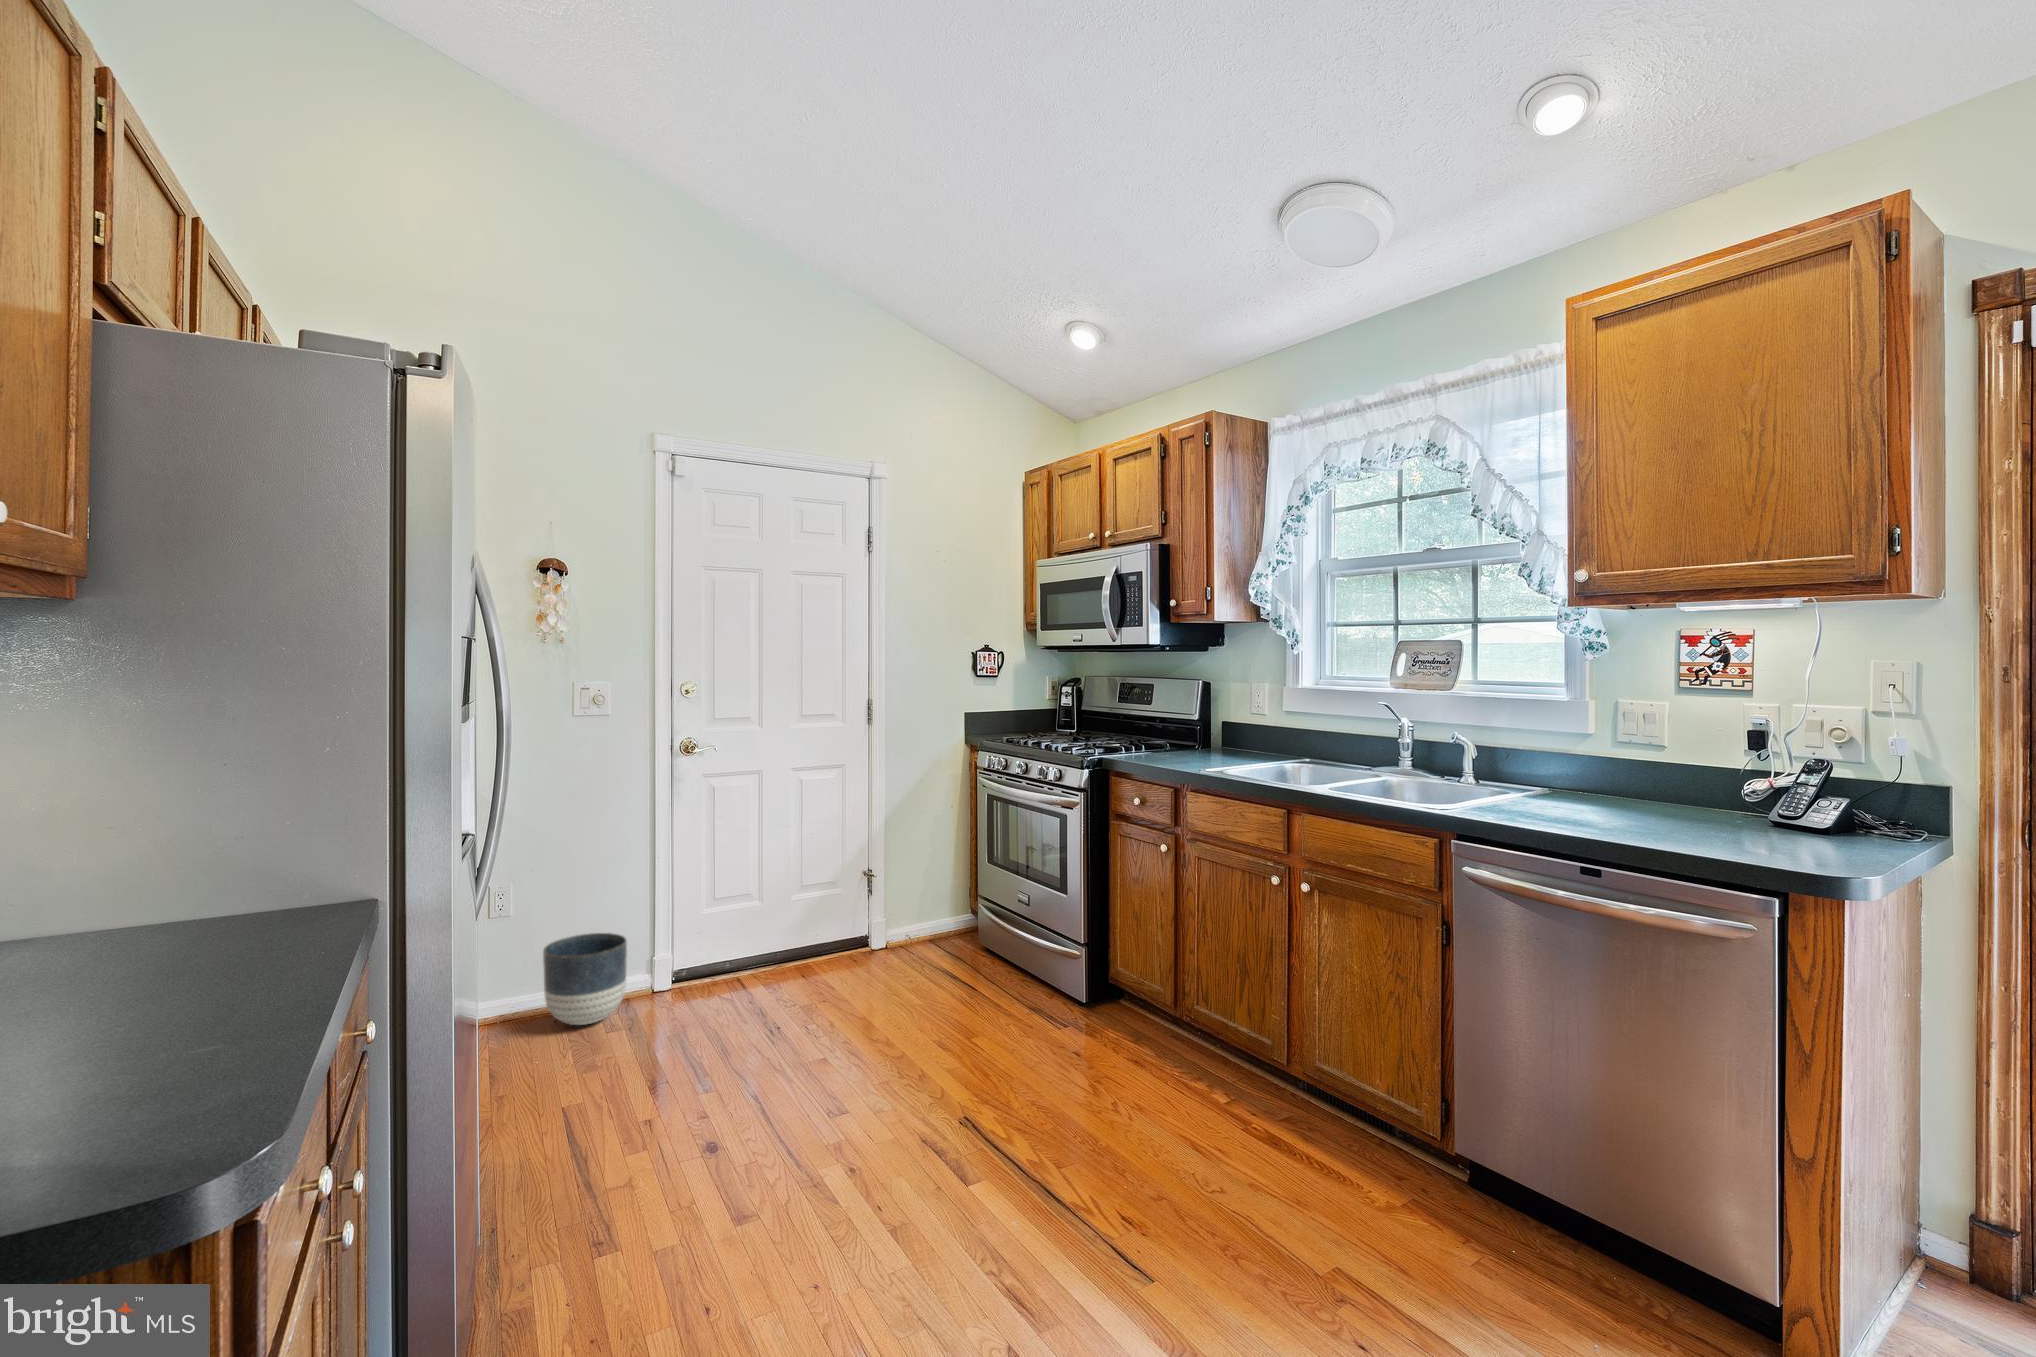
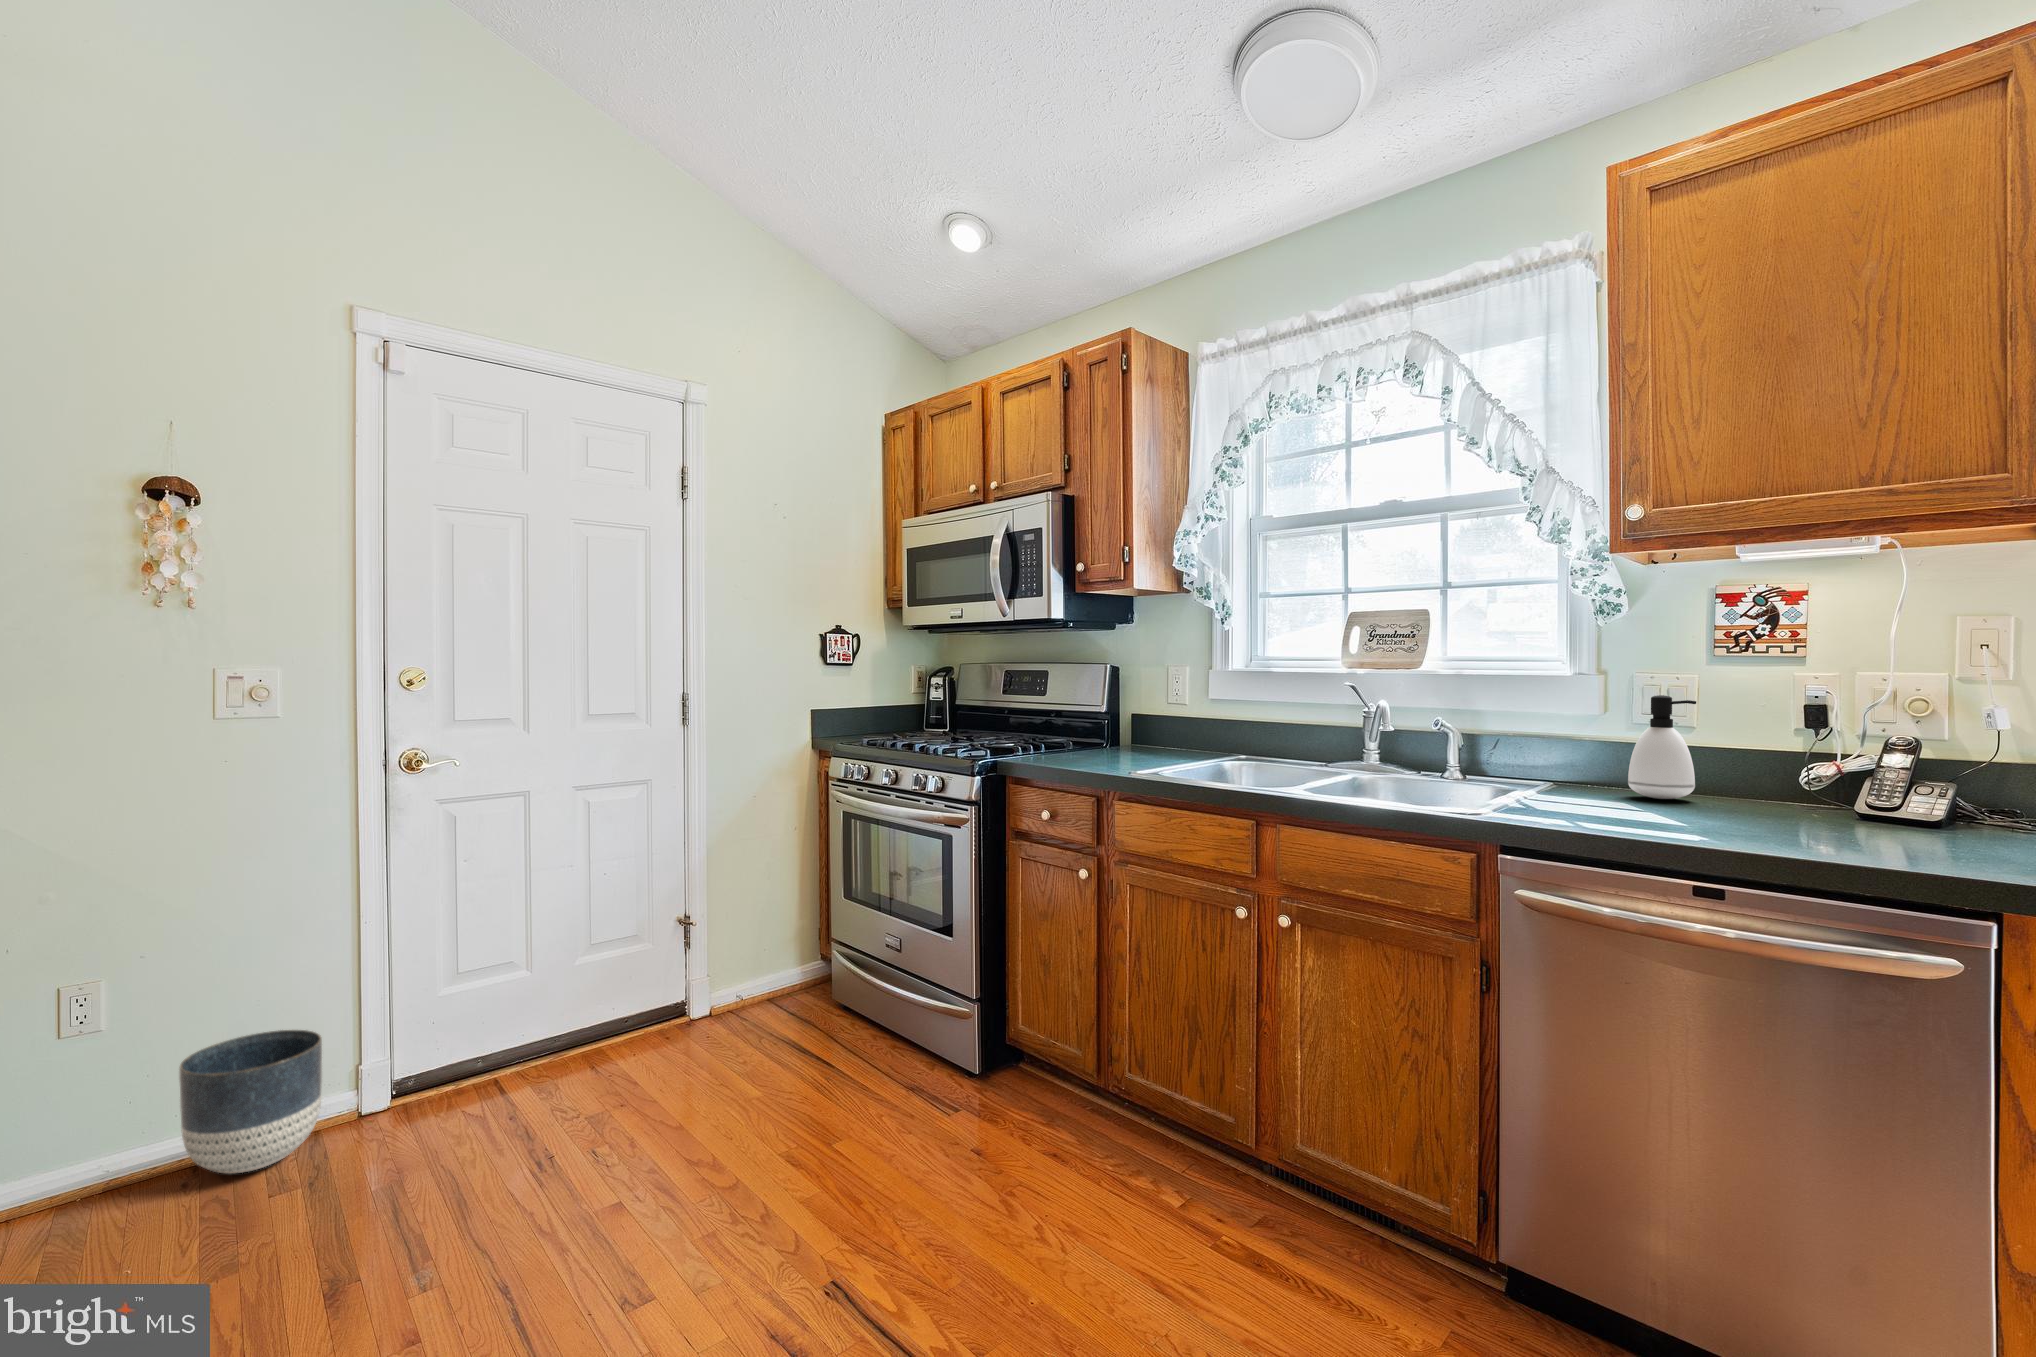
soap dispenser: none [1601,719,1656,805] -> present [1628,695,1696,799]

